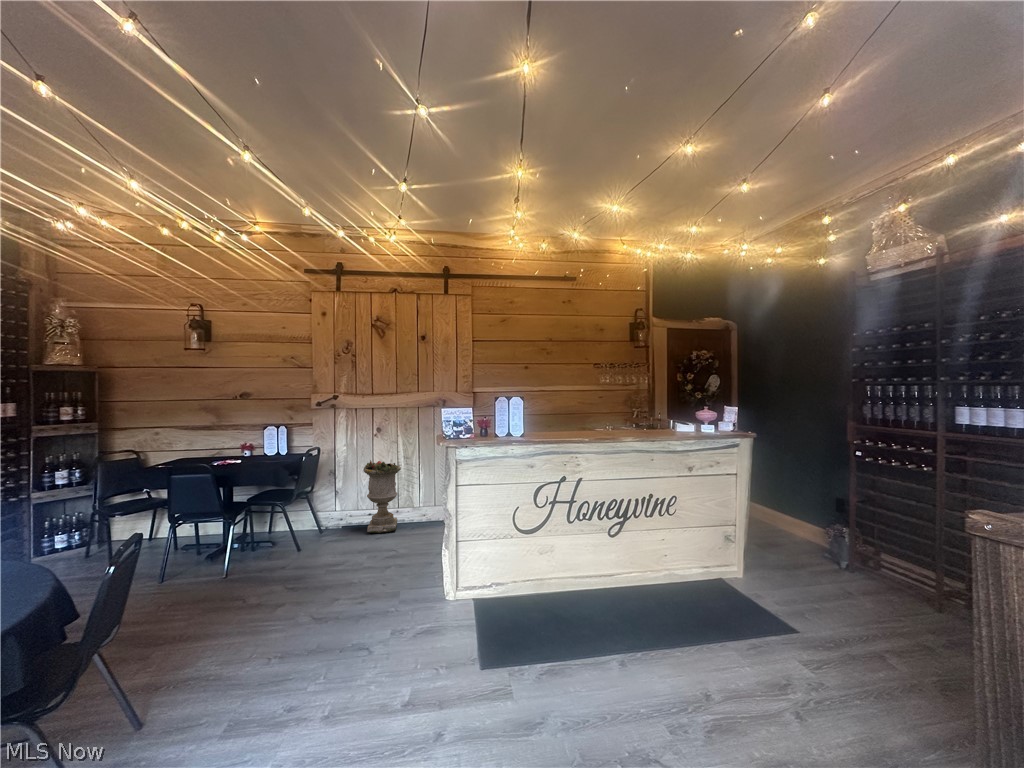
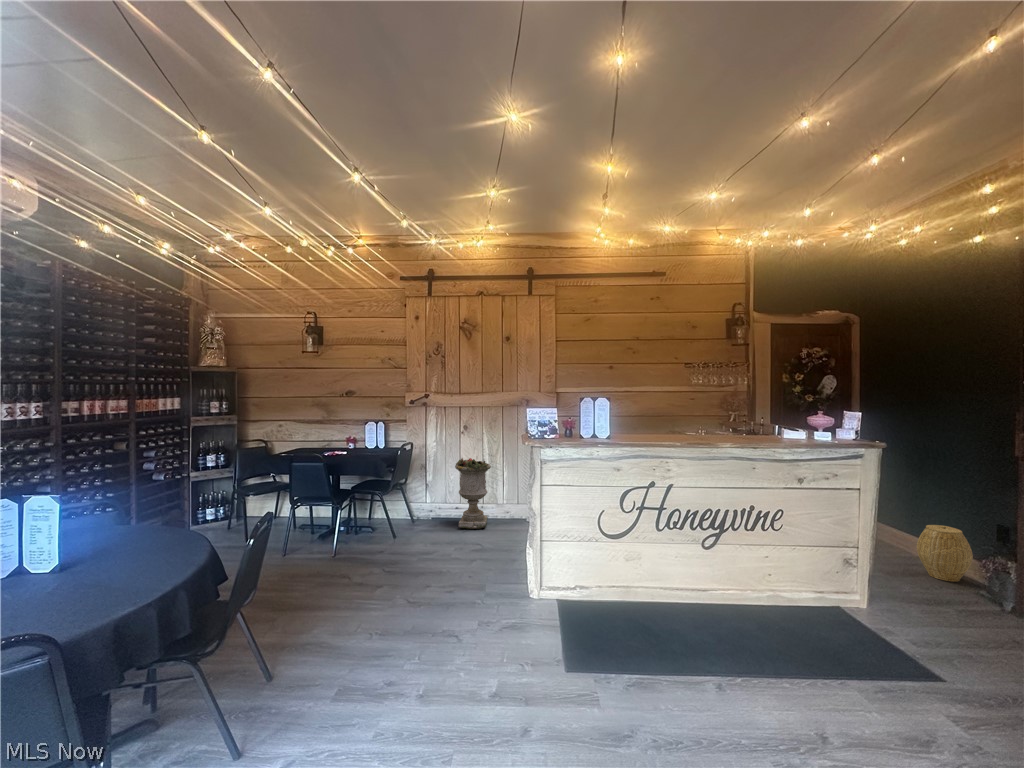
woven basket: none [770,499,811,545] -> present [917,525,973,582]

